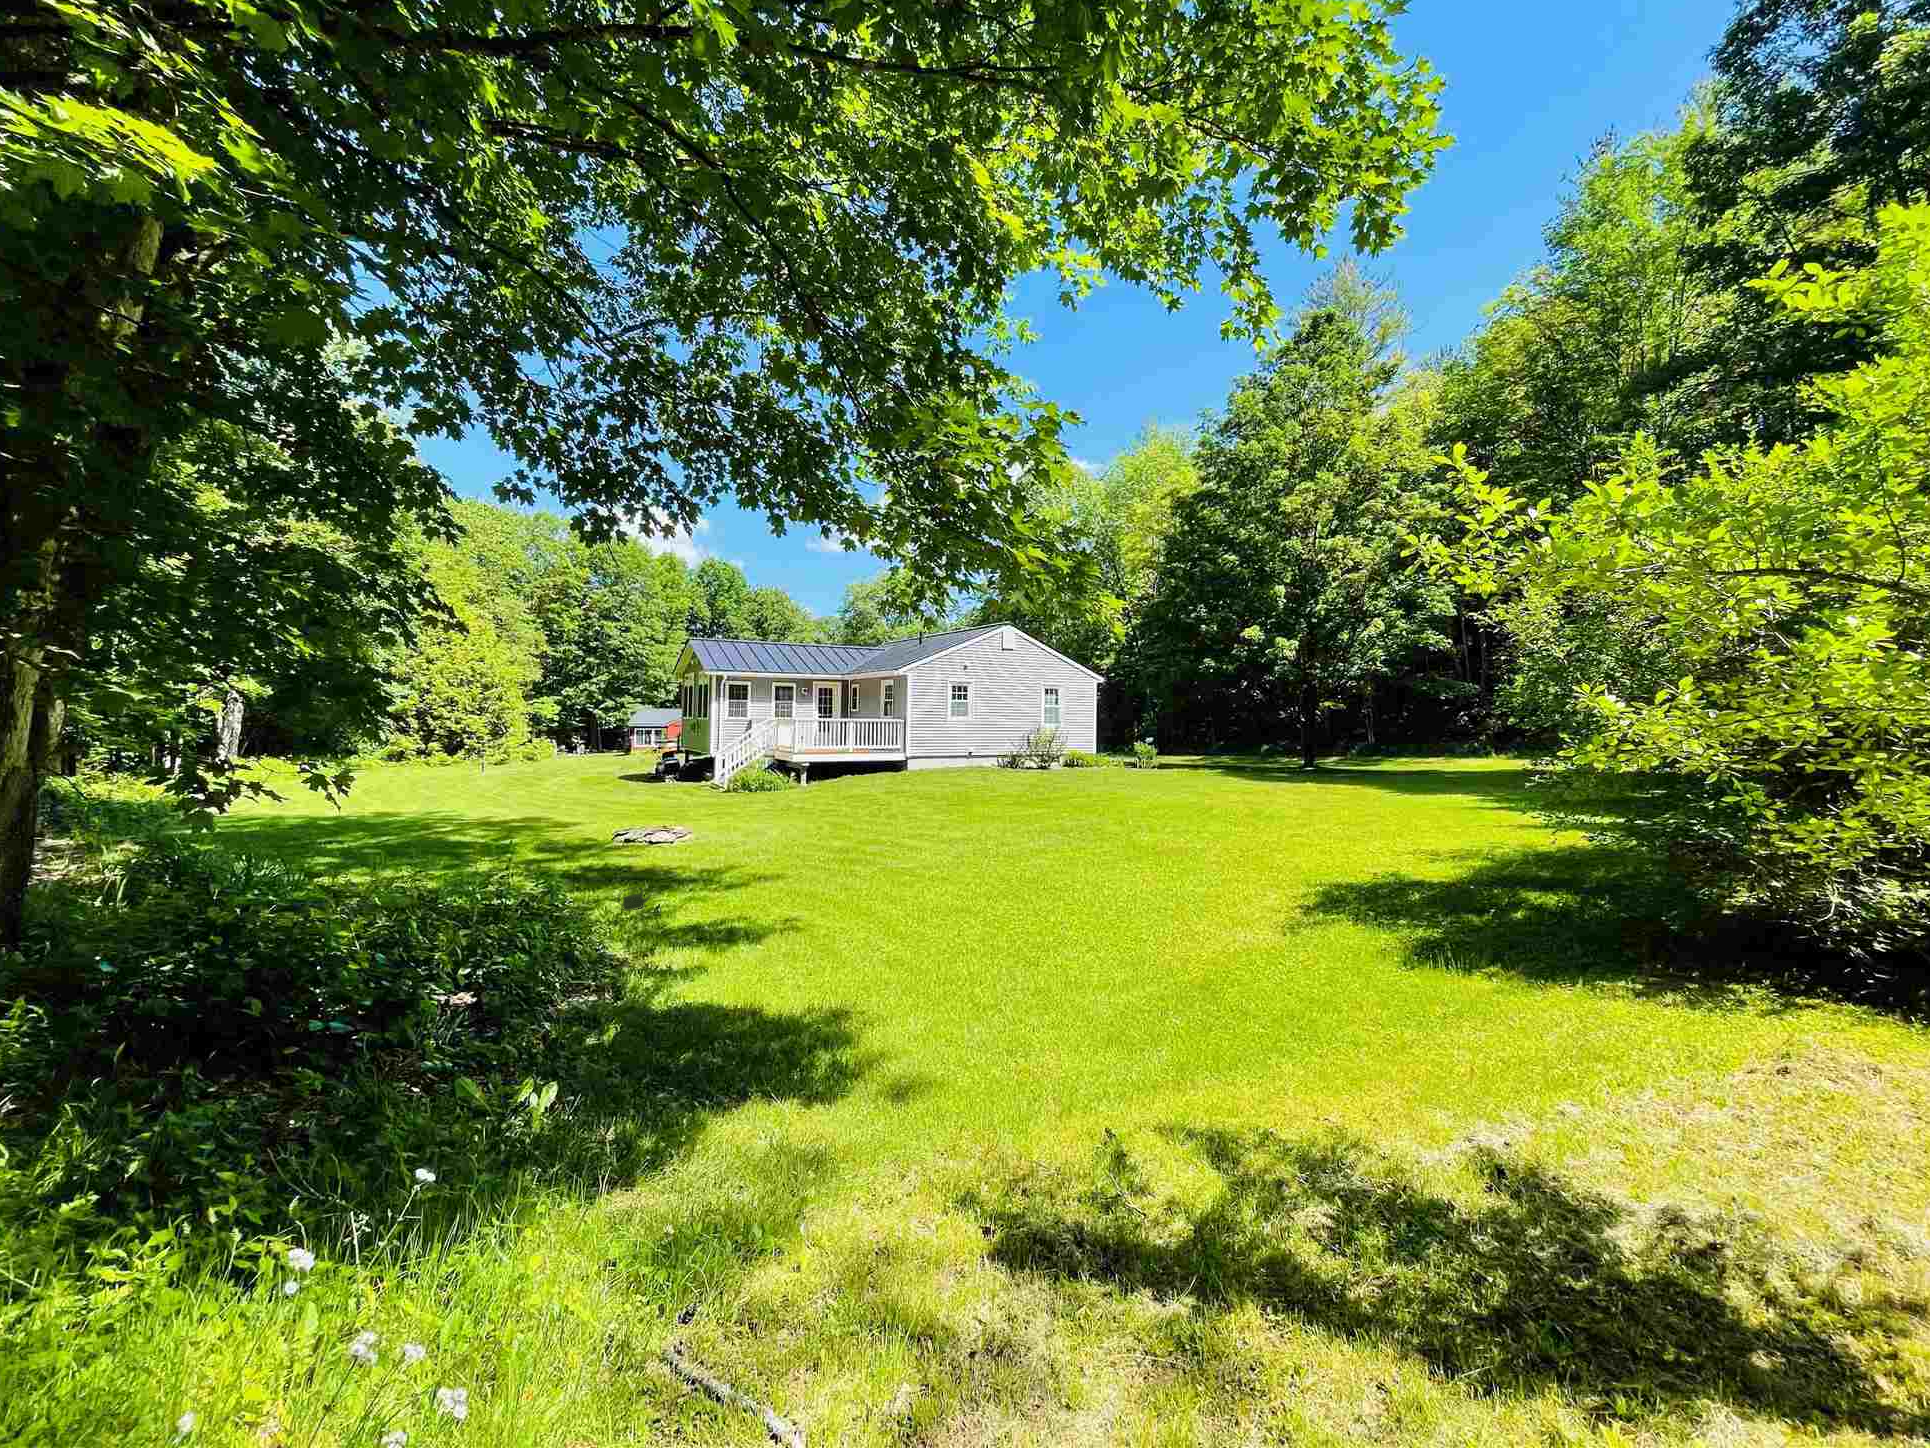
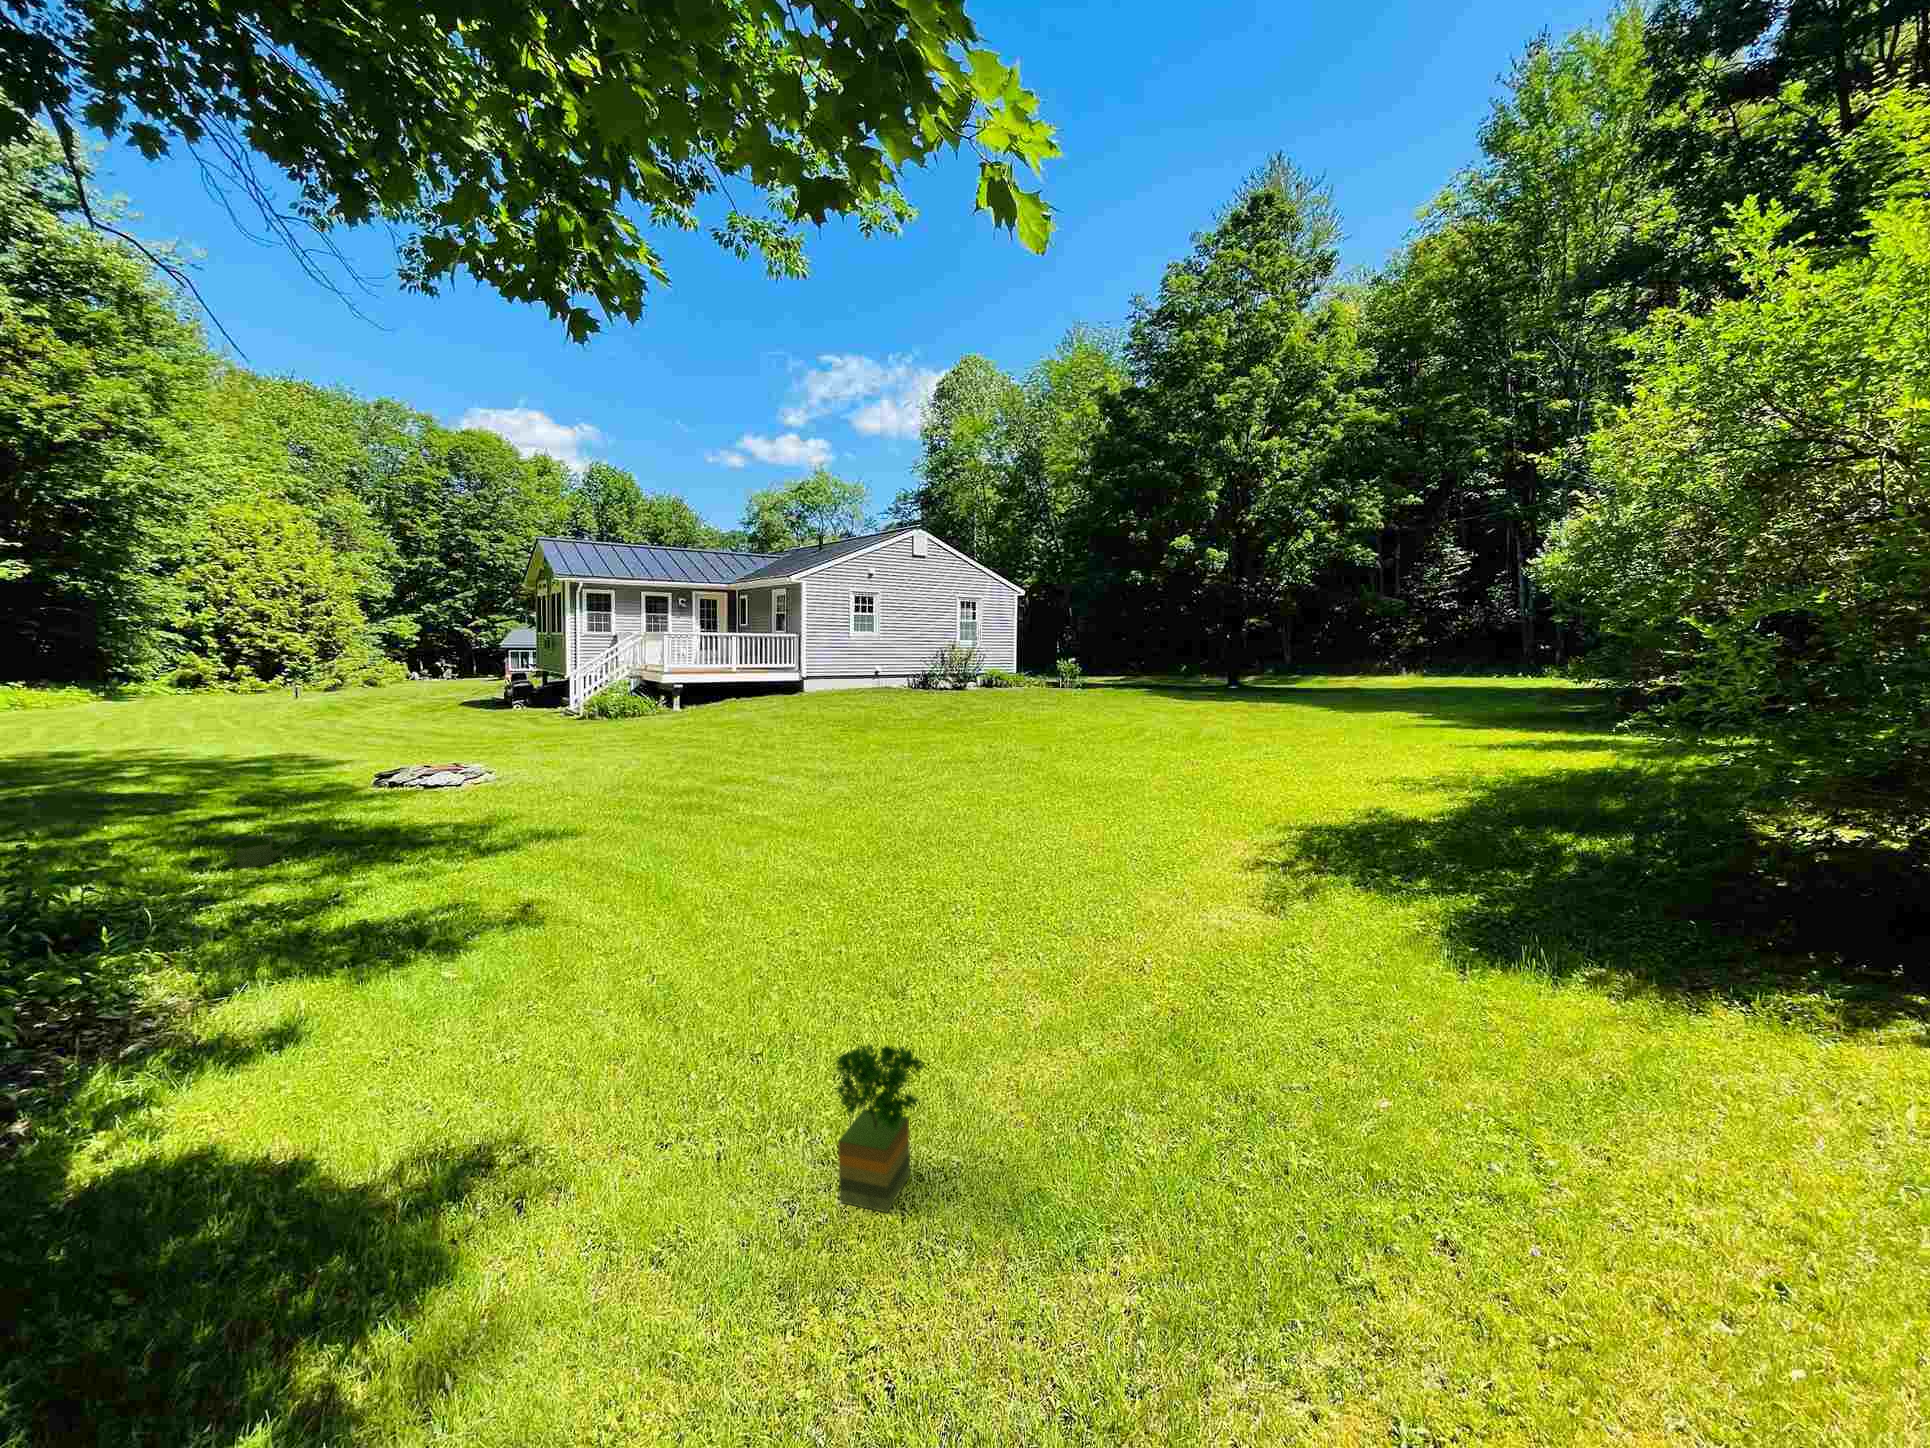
potted tree: none [1197,1039,1268,1157] -> present [836,1044,925,1212]

